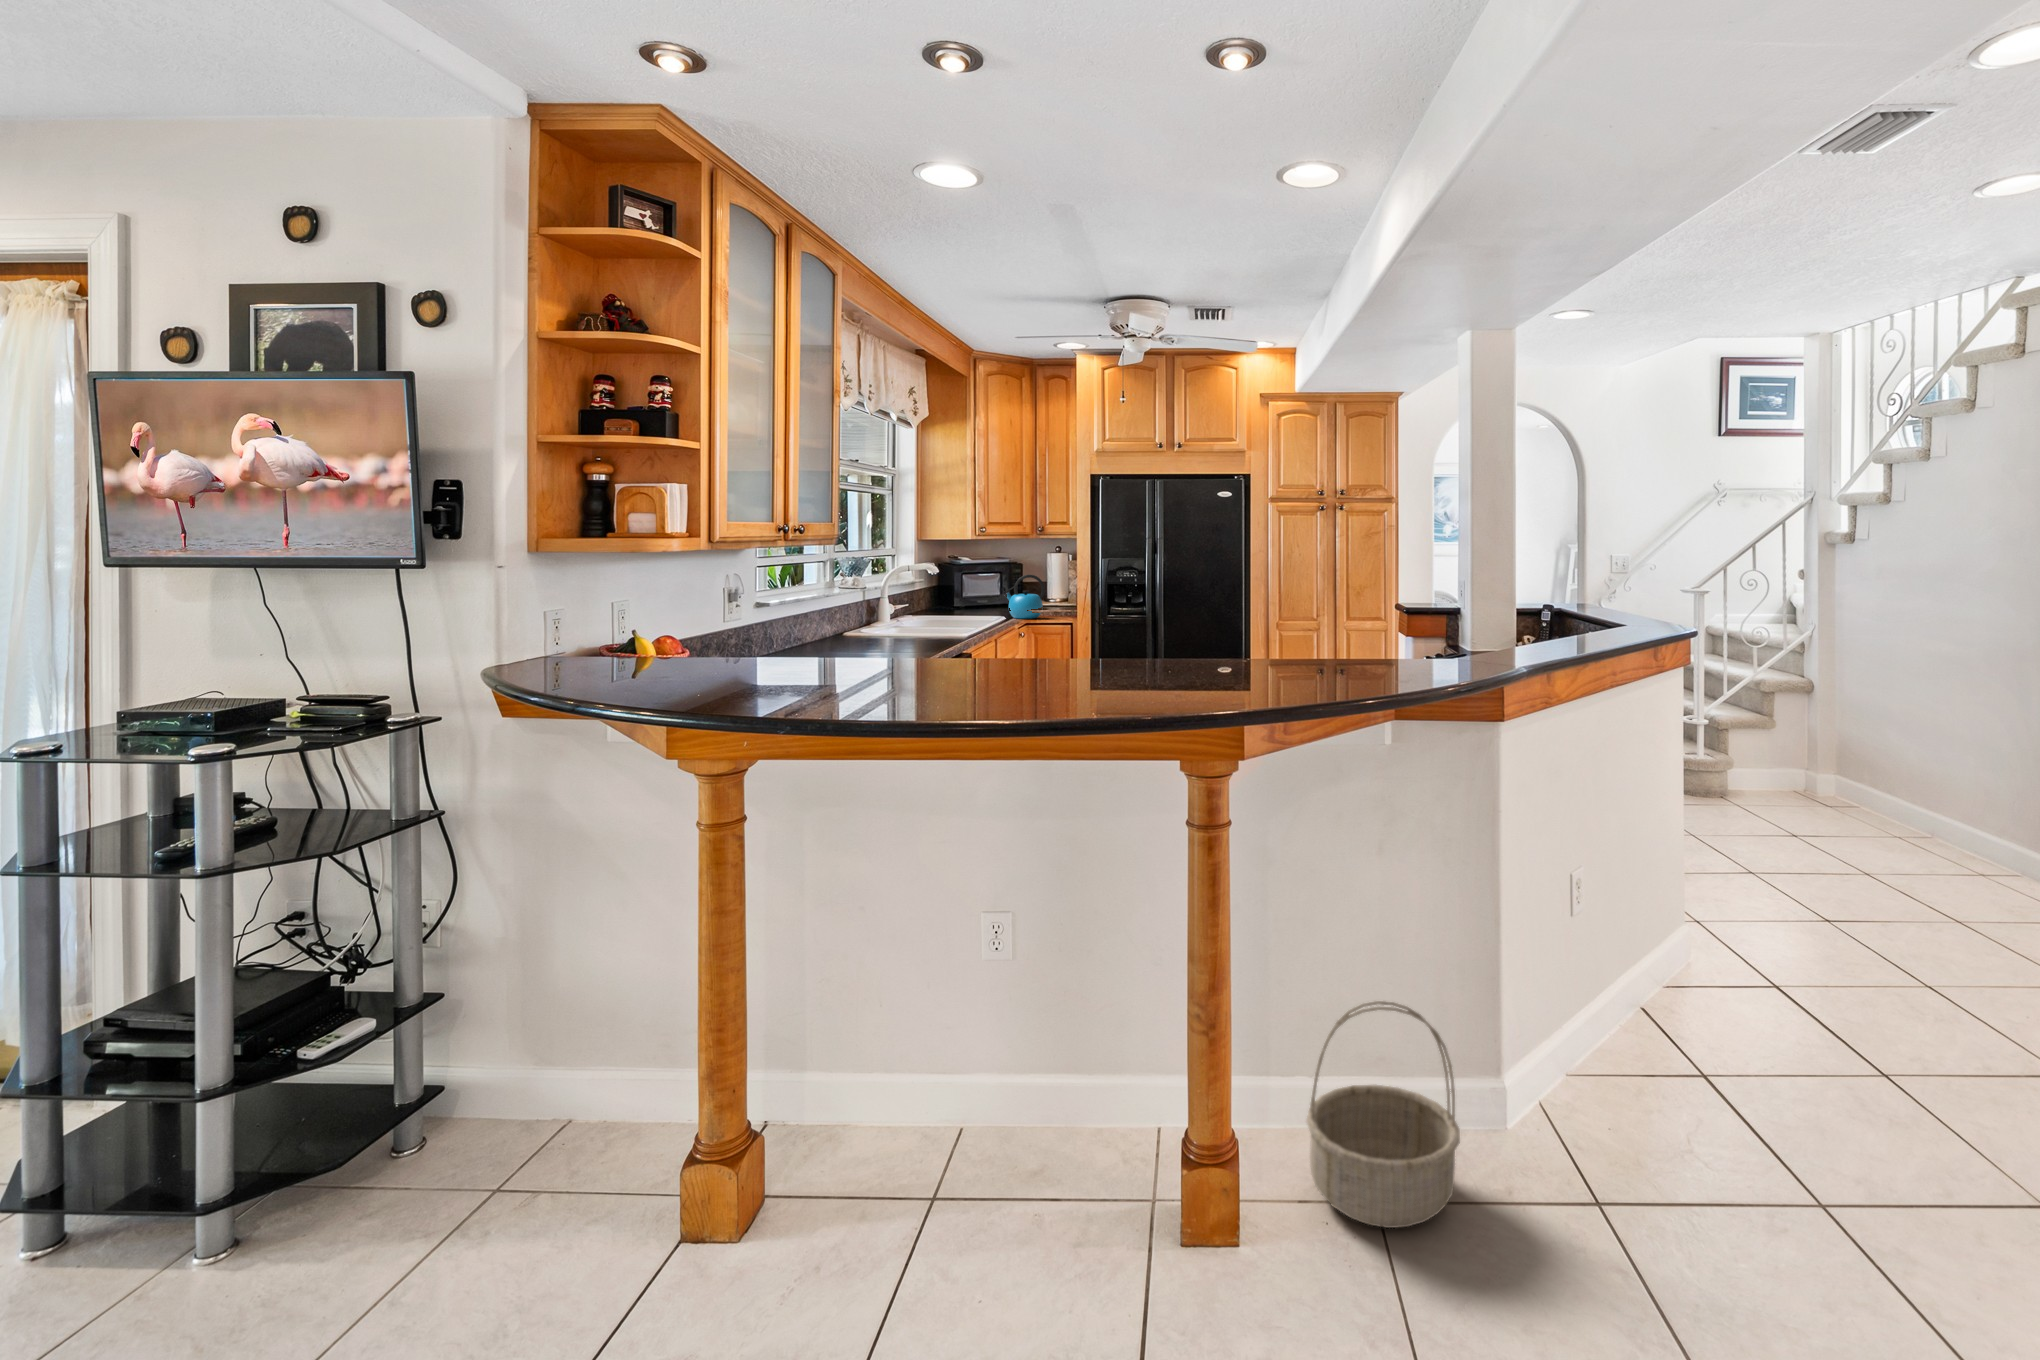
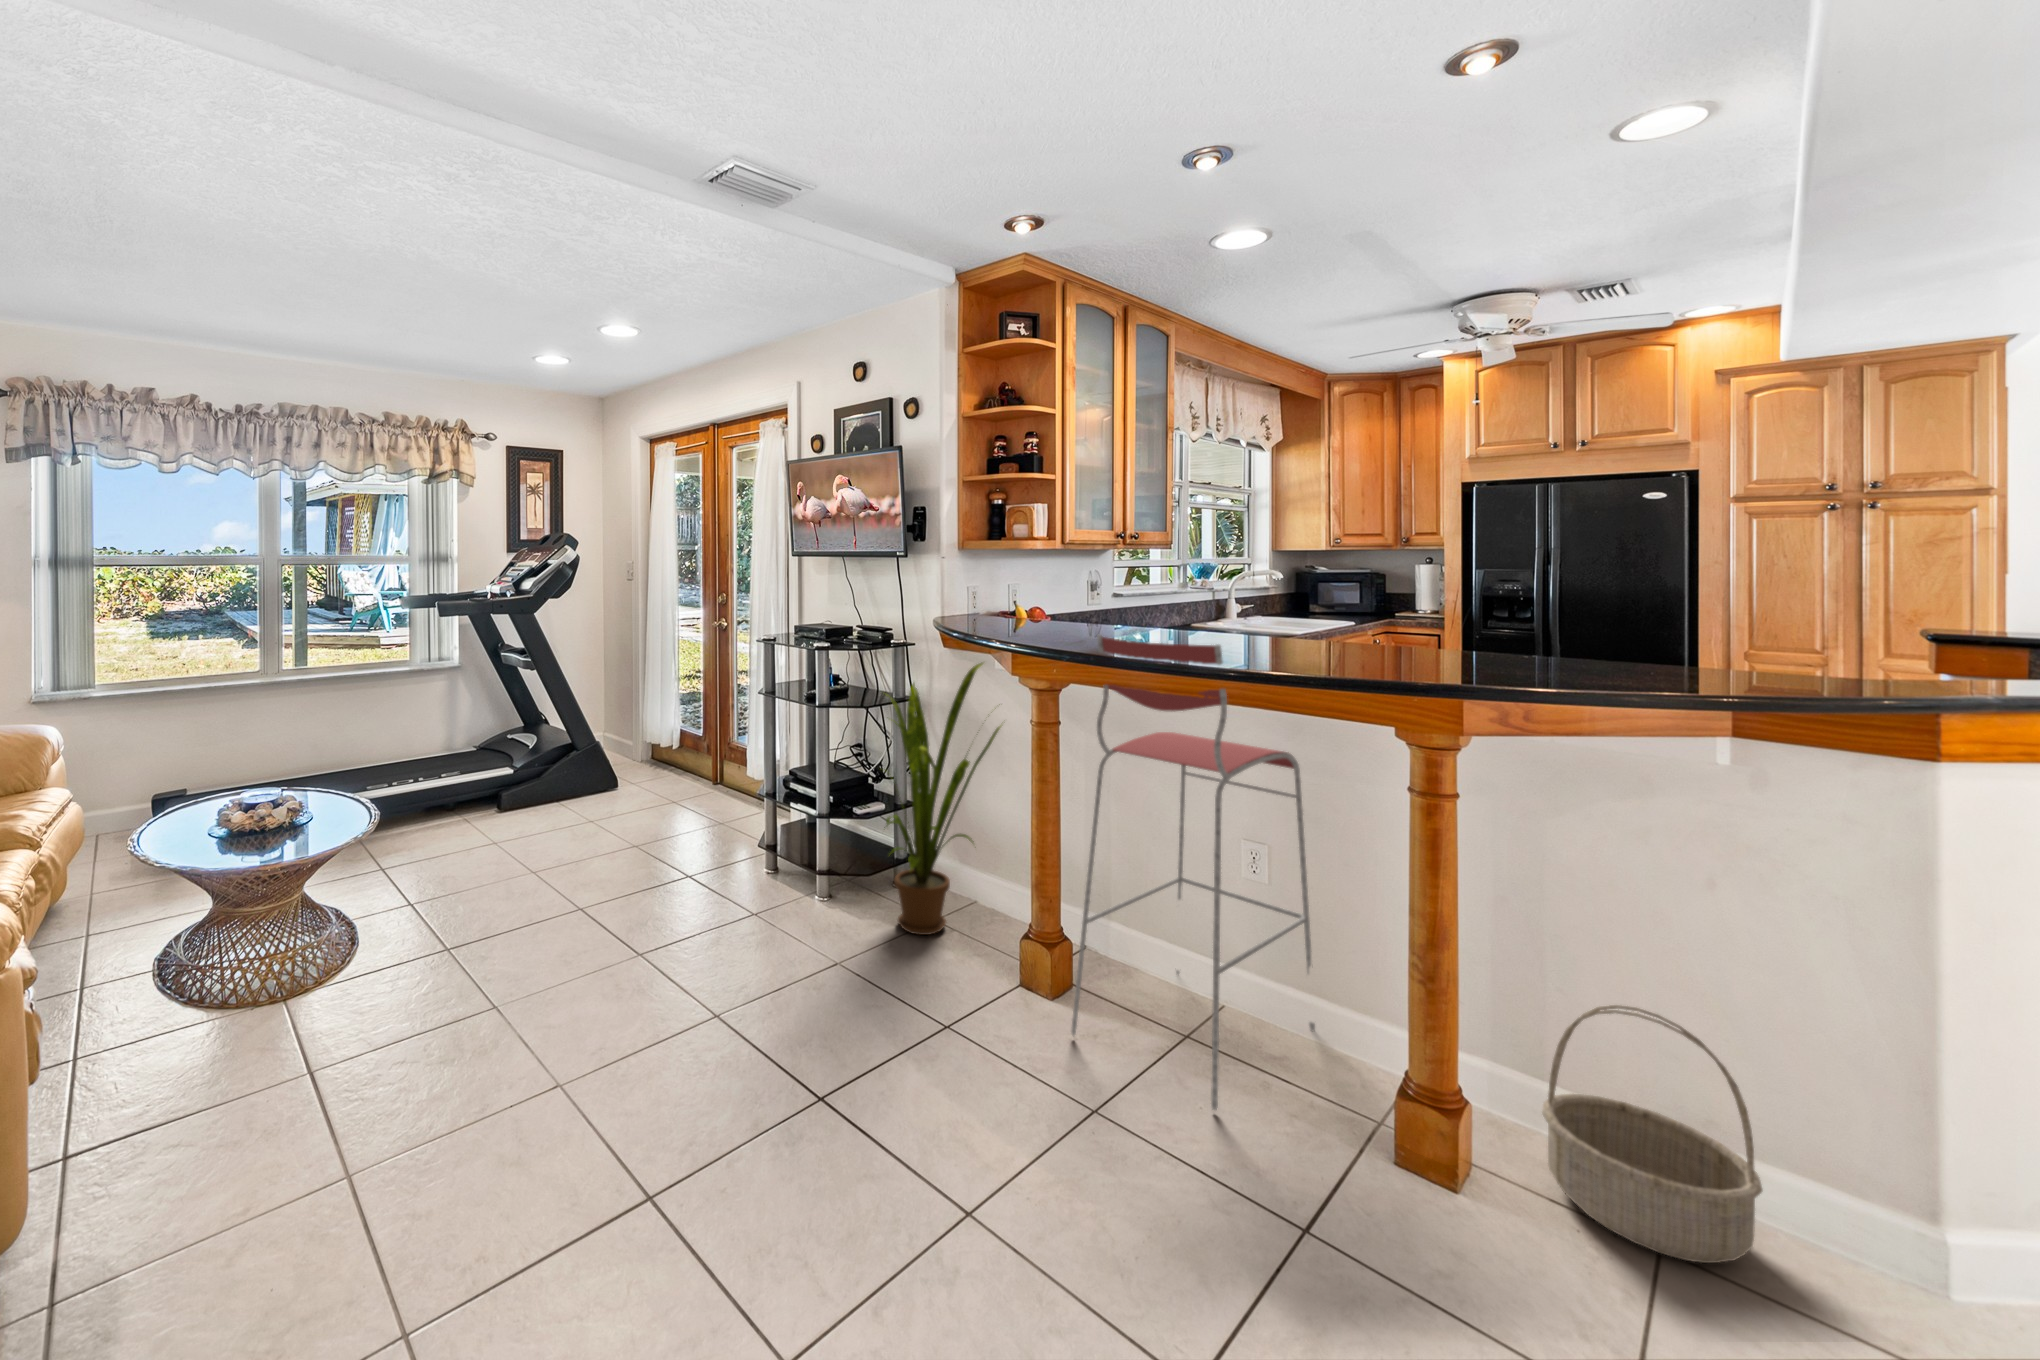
kettle: present [1006,575,1045,619] -> none [1362,584,1409,627]
bar stool: none [795,692,1073,1307] -> present [1071,635,1315,1110]
house plant: none [368,732,636,1230] -> present [884,663,1001,935]

